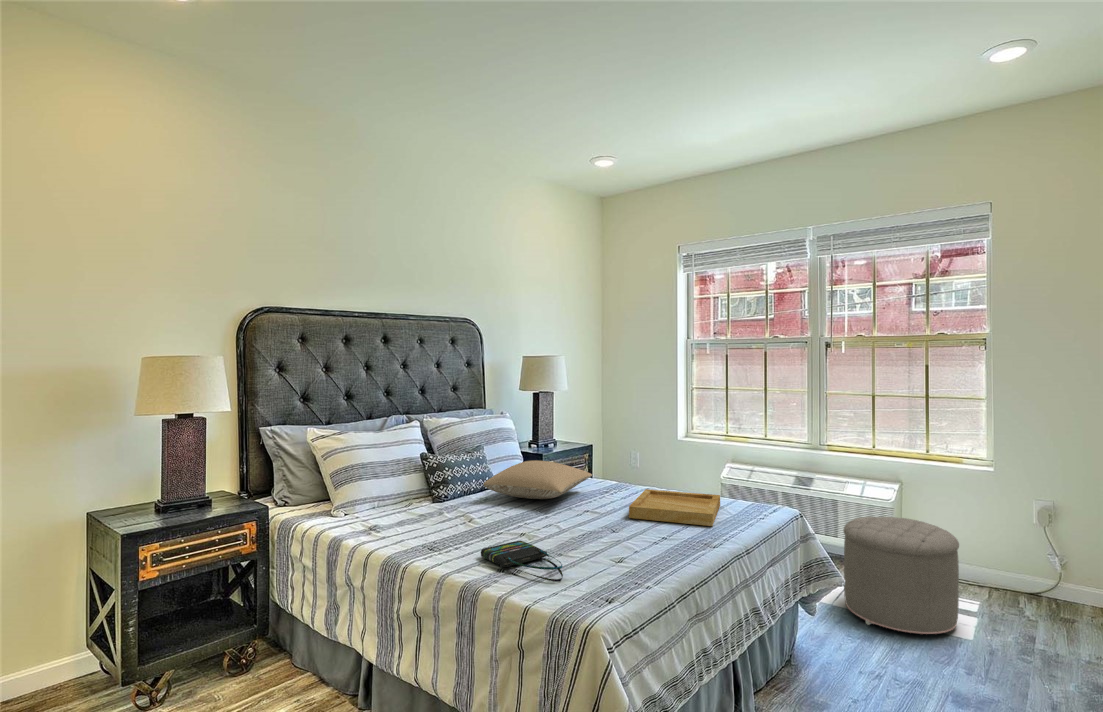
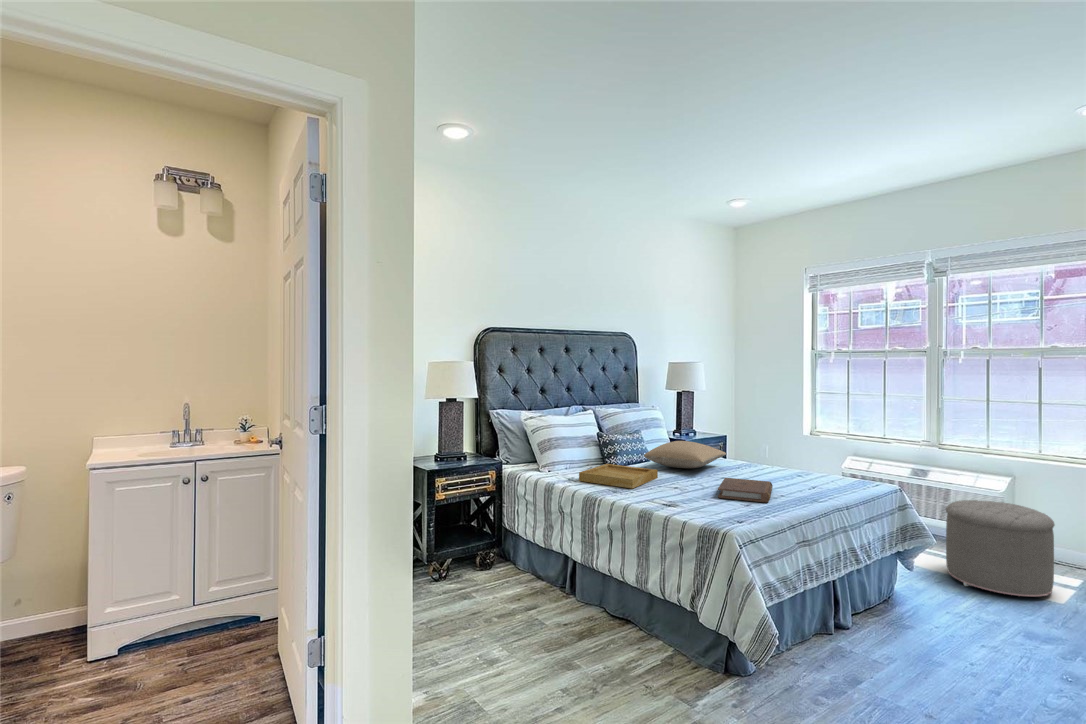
tray: present [629,489,720,526] -> present [579,464,658,488]
book: none [579,515,651,554] -> present [718,478,773,502]
tote bag: present [481,541,563,582] -> none [649,489,707,512]

